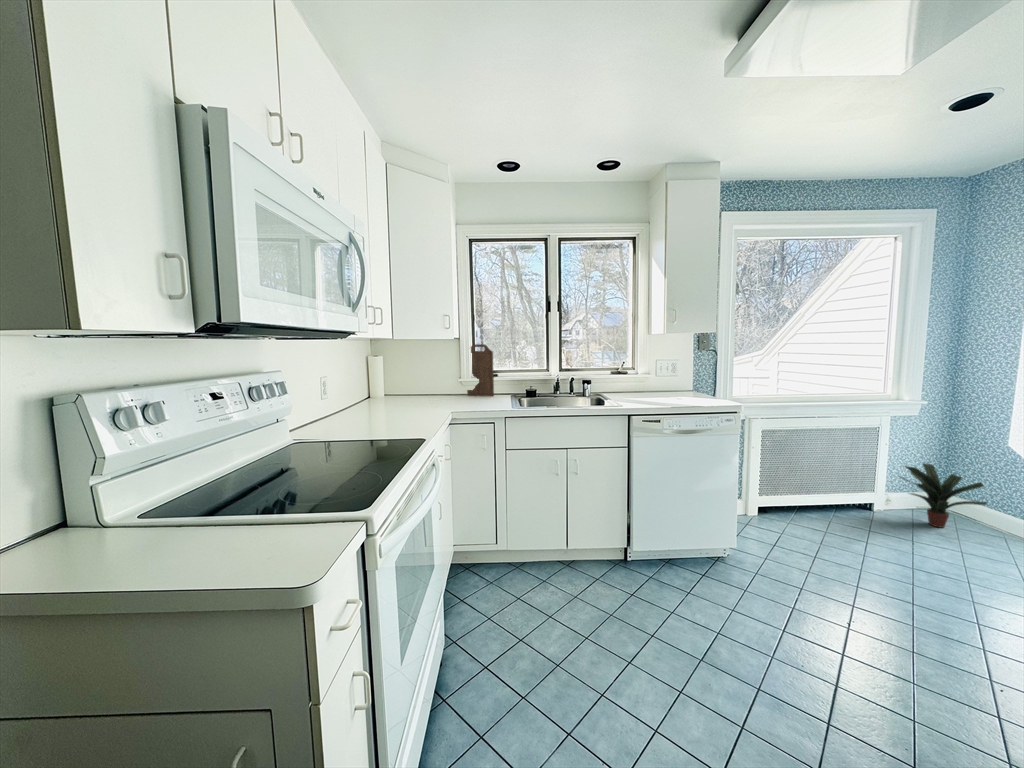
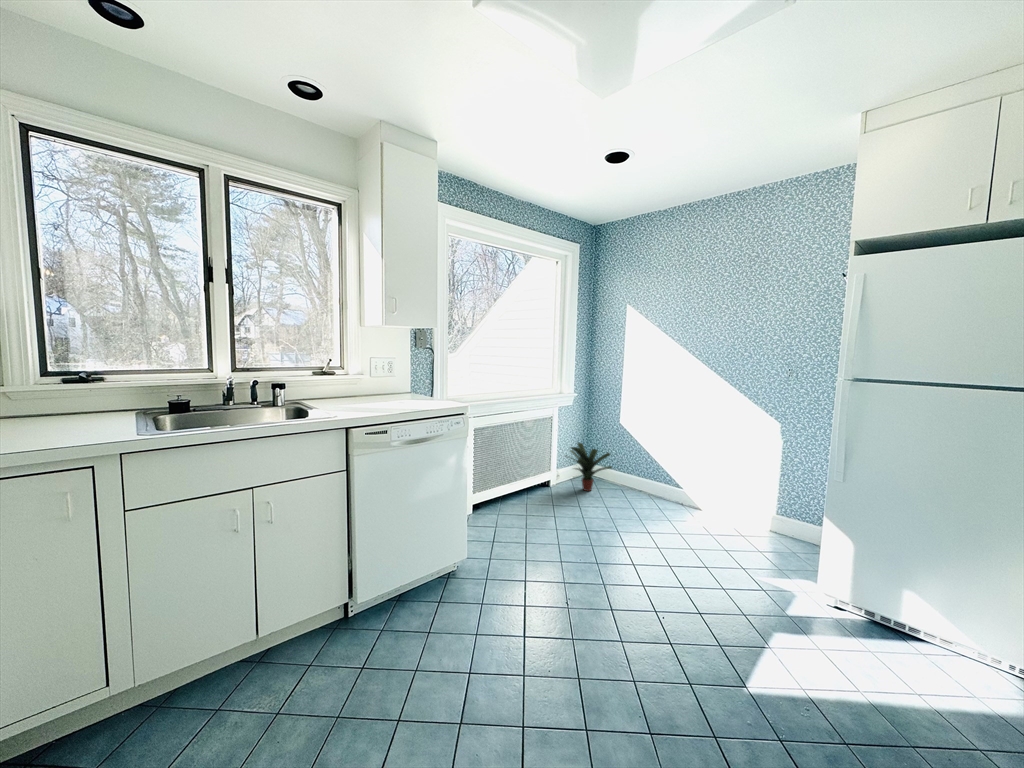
cutting board: present [467,344,494,396] -> none [20,323,97,417]

